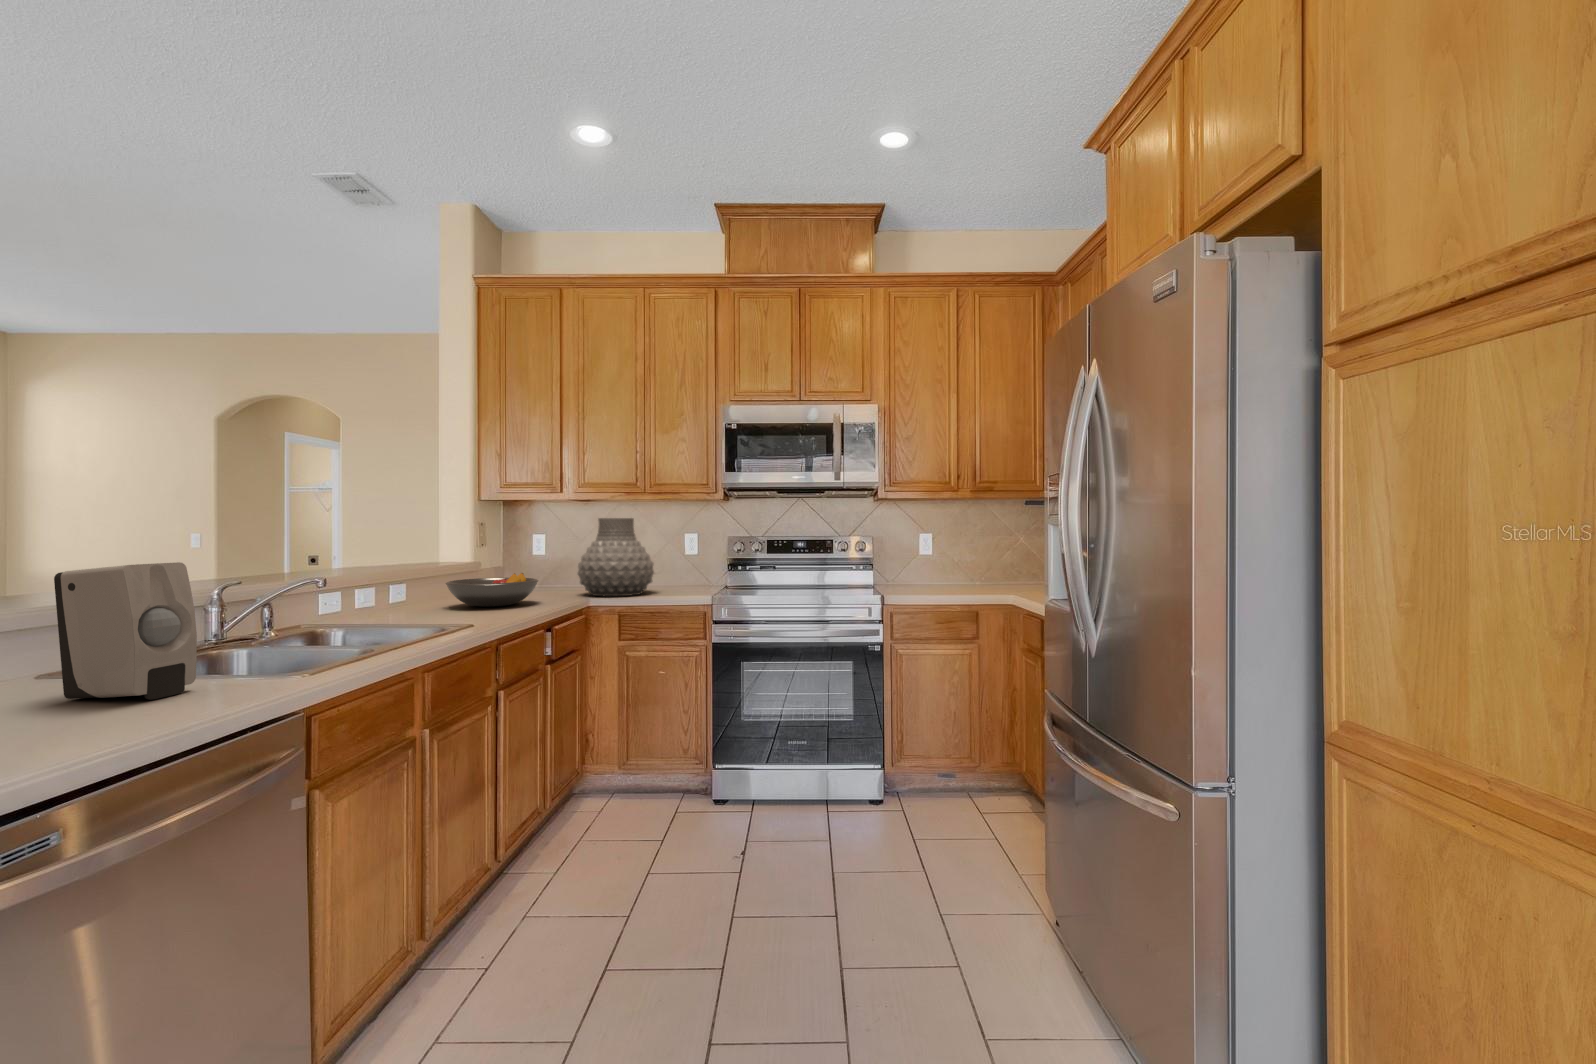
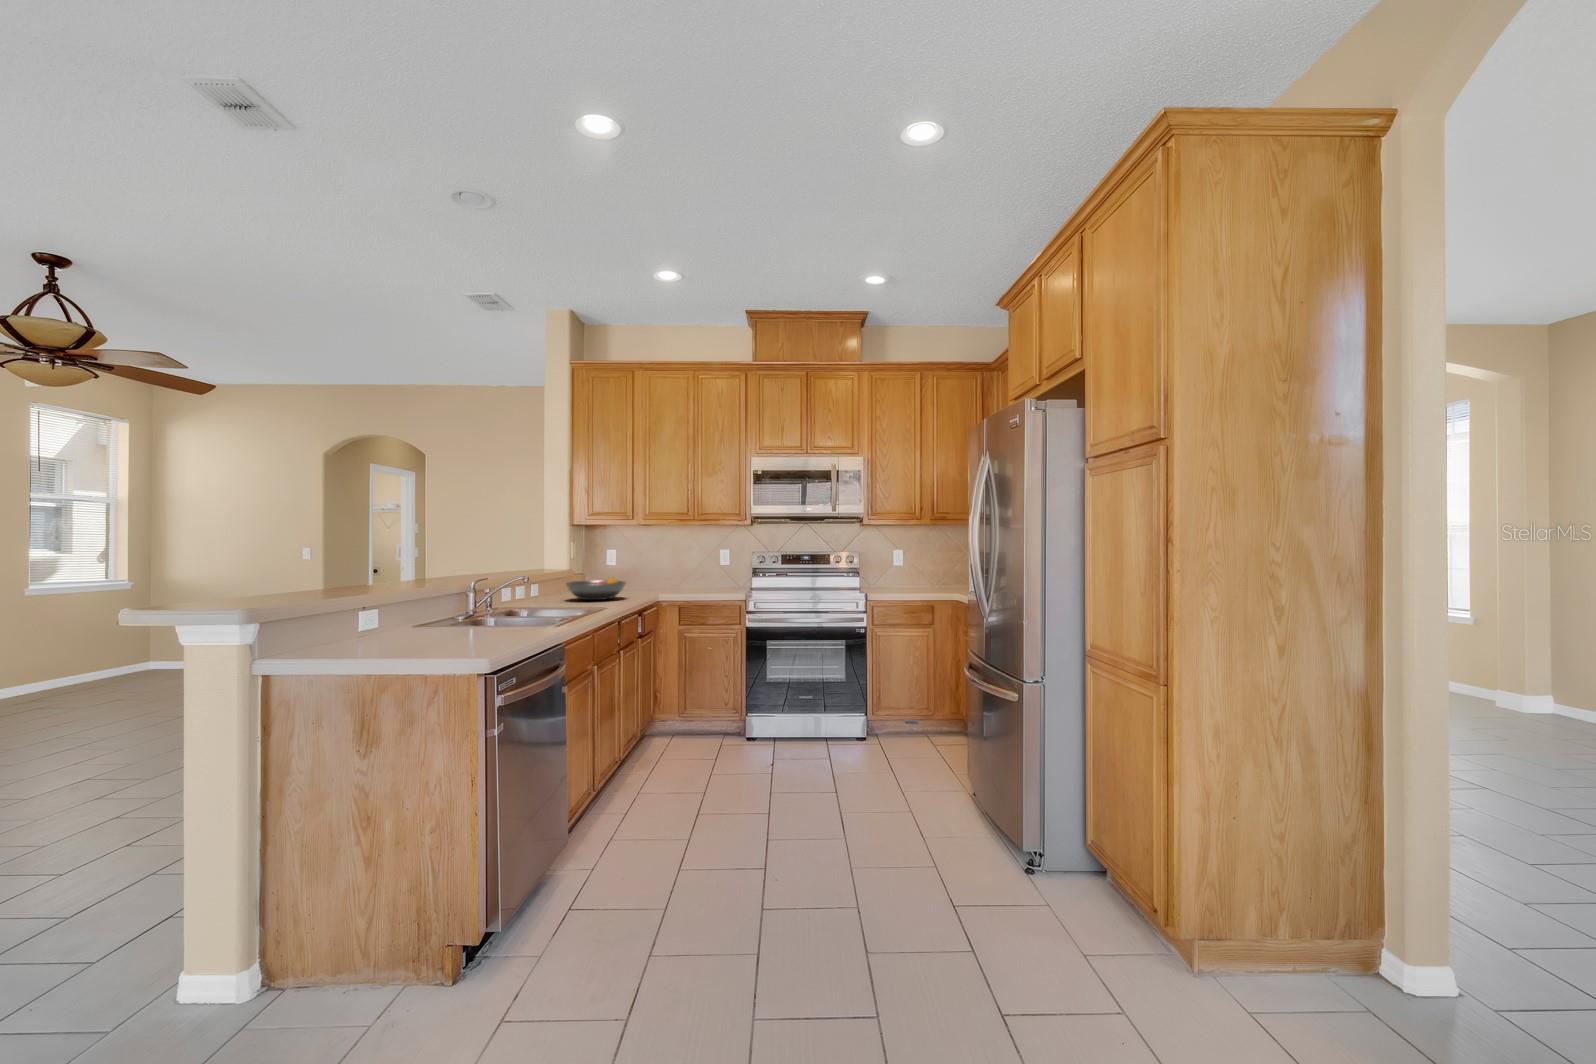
vase: present [578,518,654,596] -> none [647,538,702,594]
soap dispenser: present [54,562,197,700] -> none [447,567,507,635]

